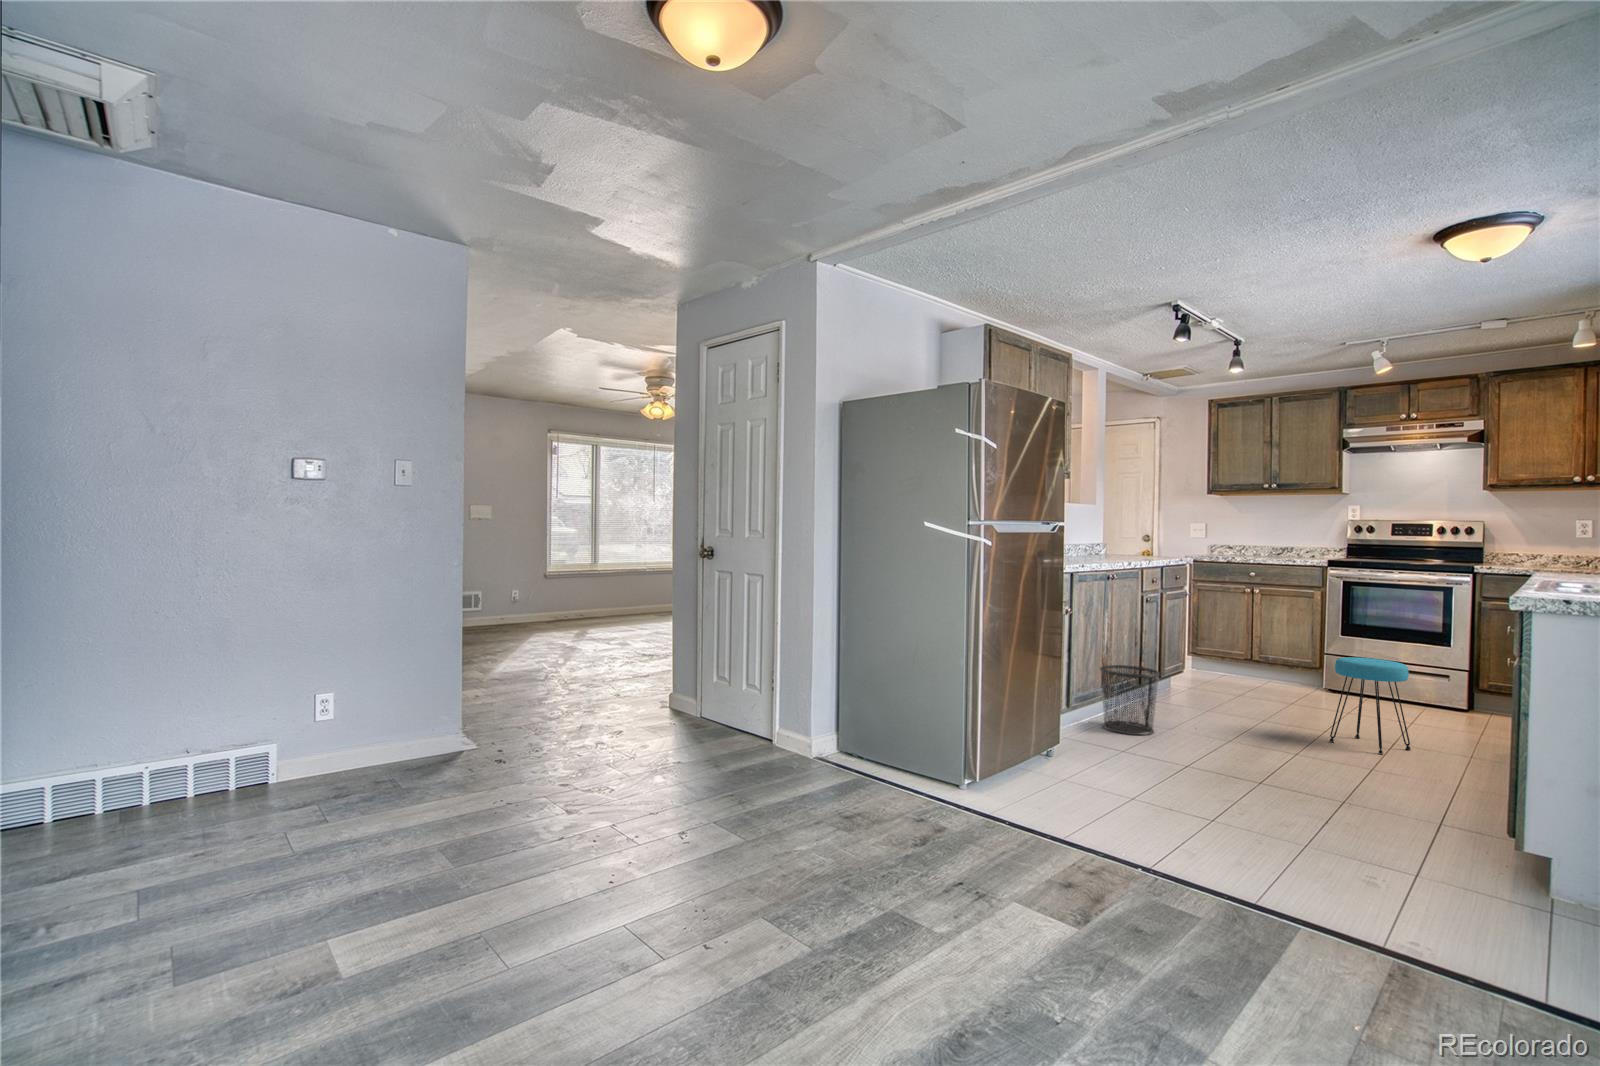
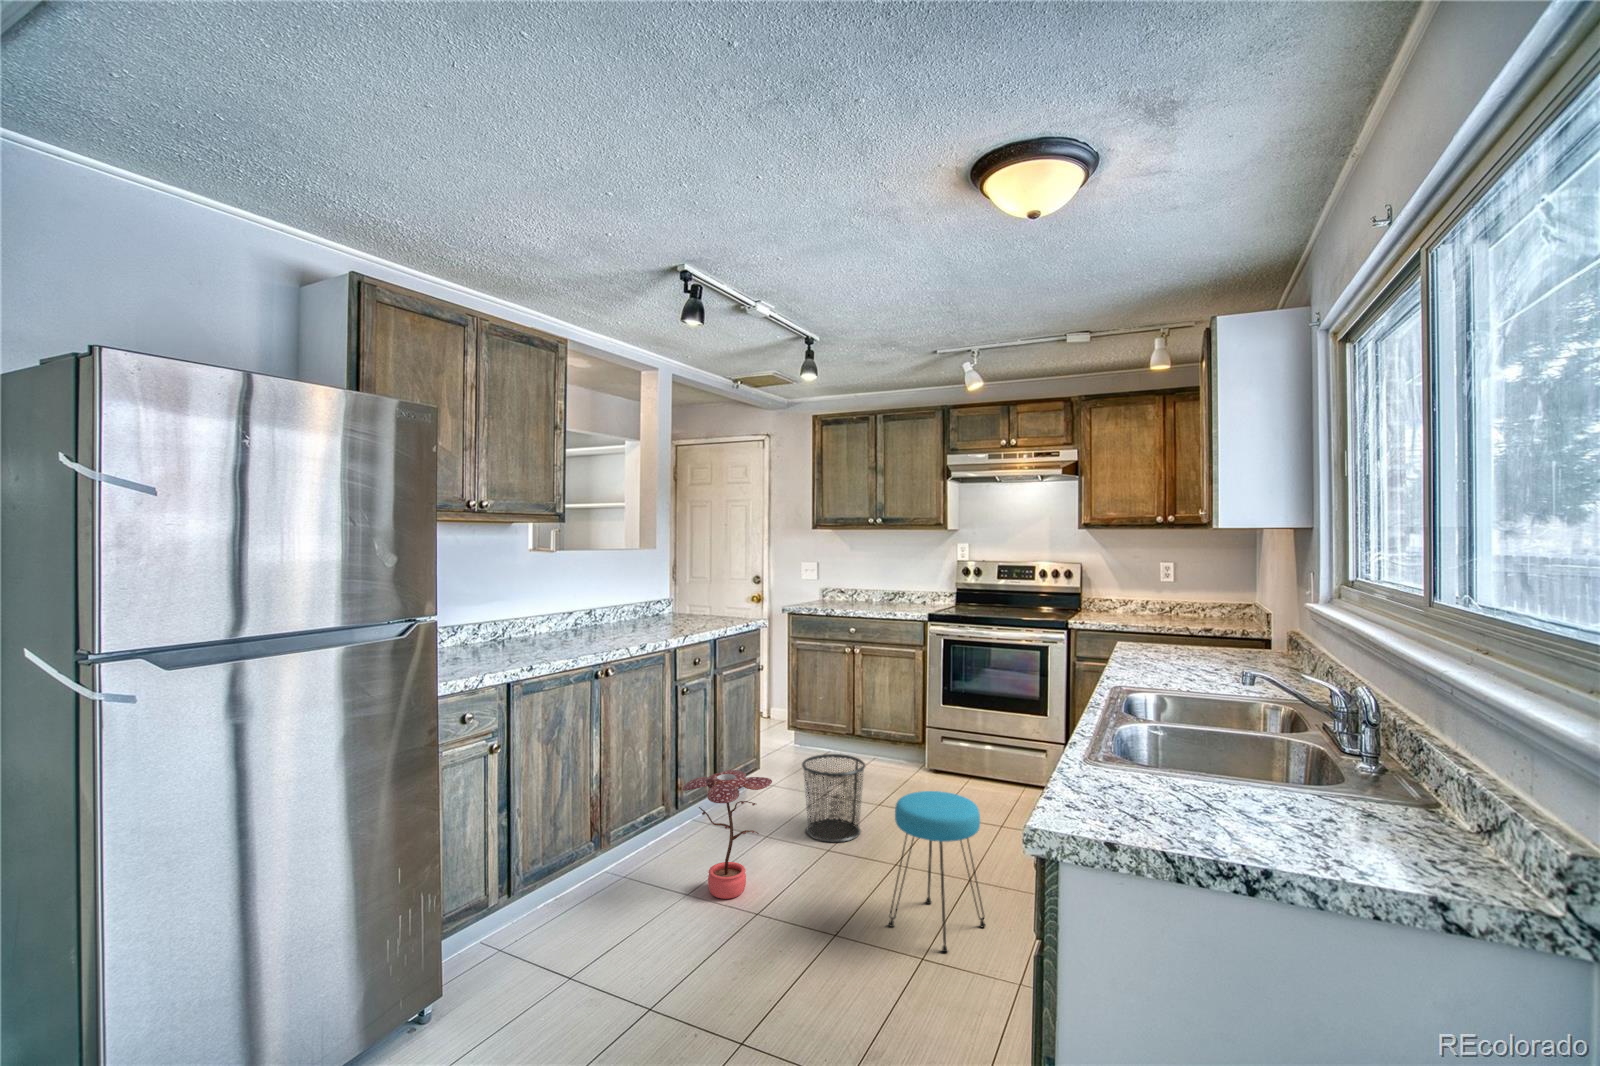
potted plant: none [1161,641,1228,721] -> present [682,770,772,899]
waste bin: present [1100,665,1160,735] -> present [802,754,865,842]

